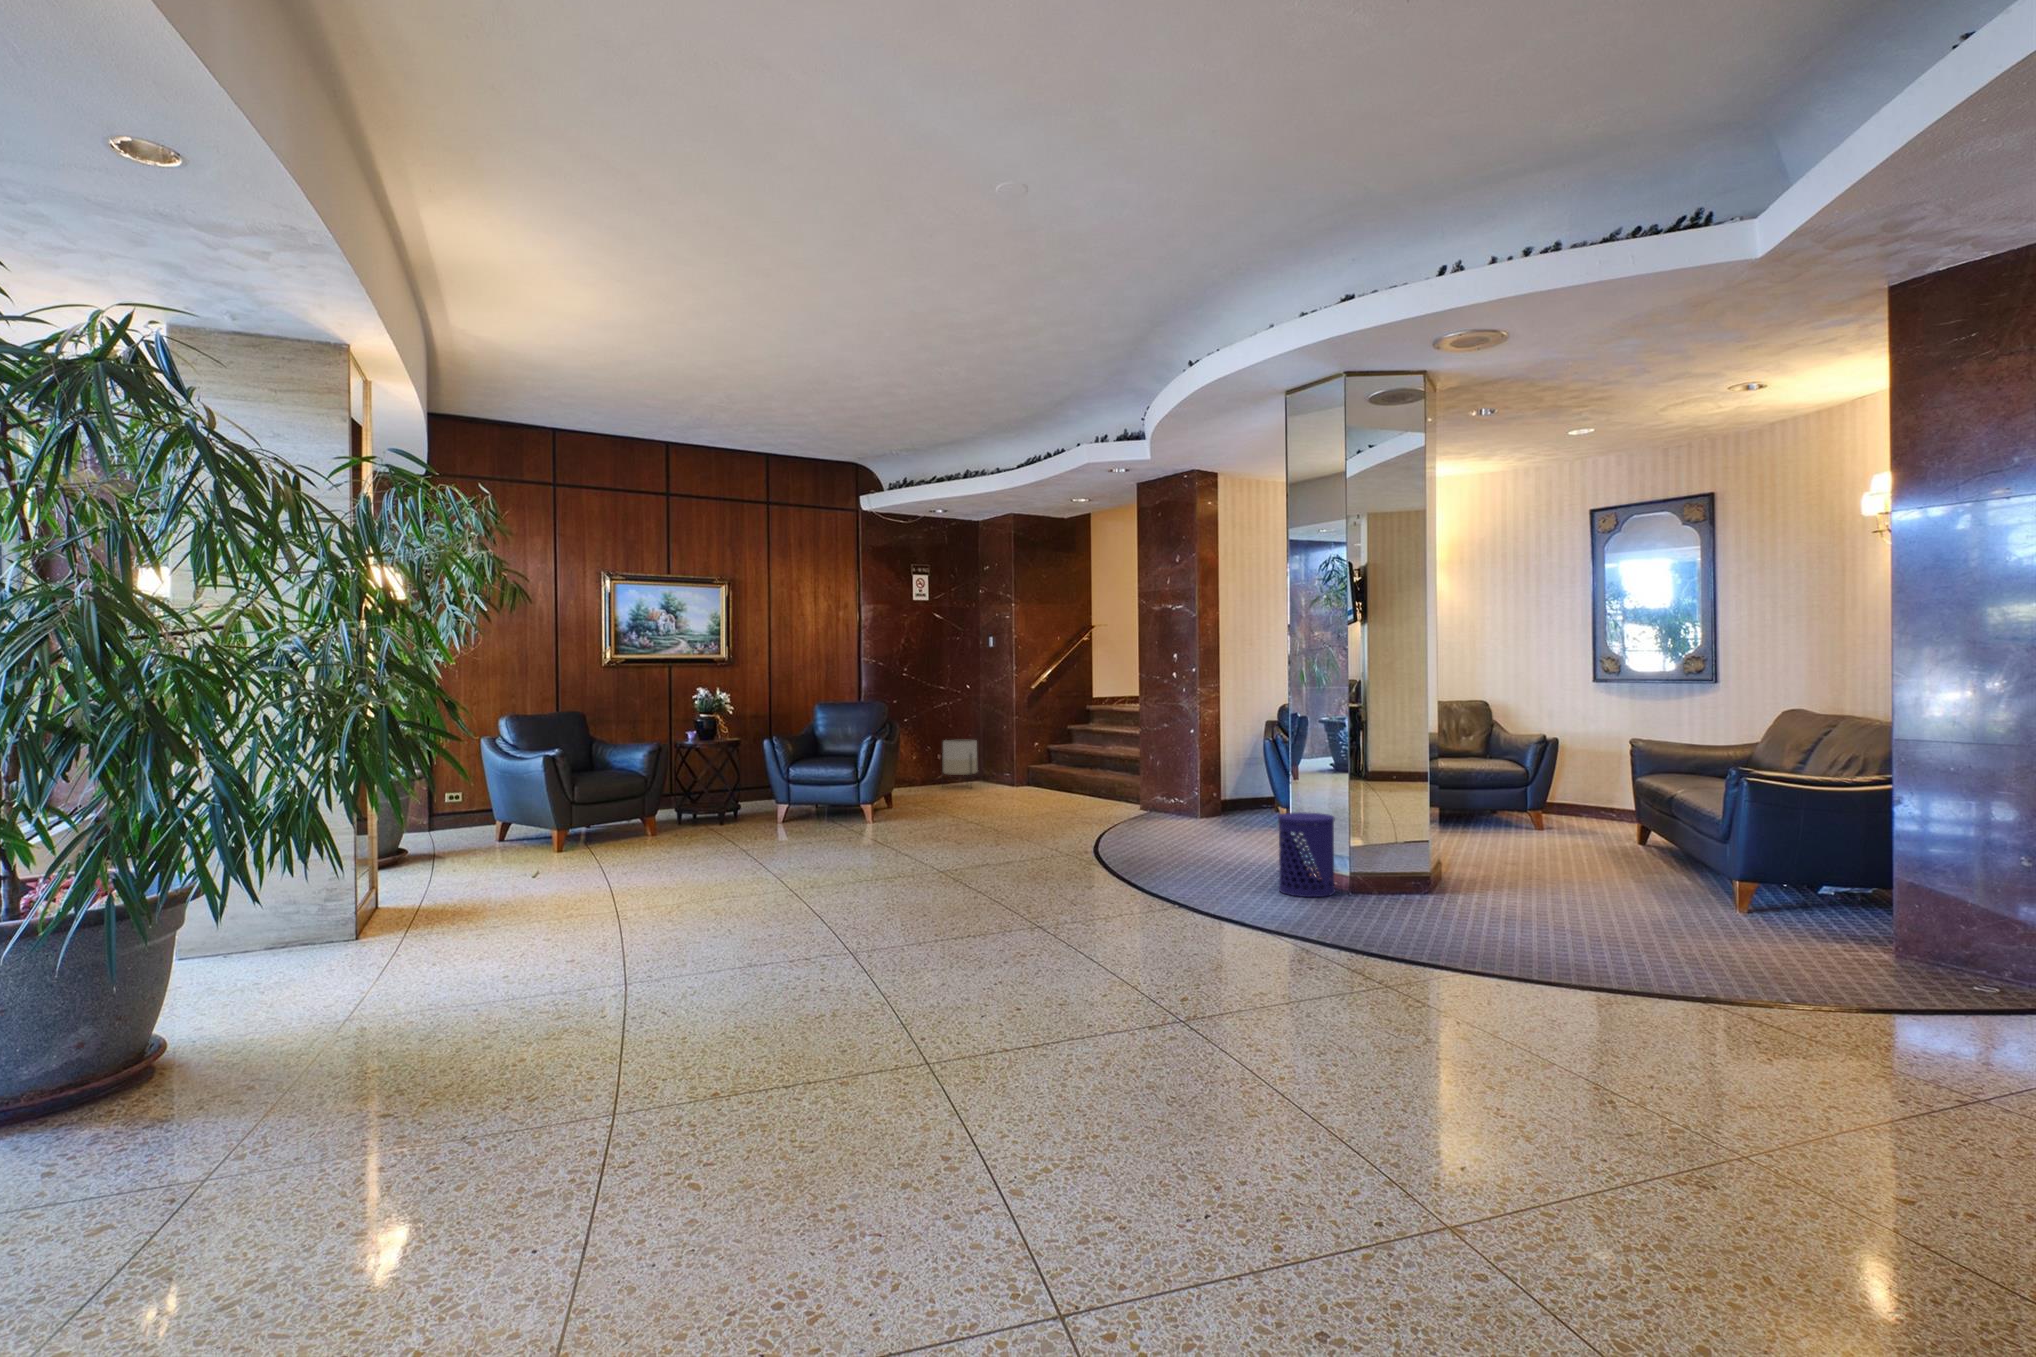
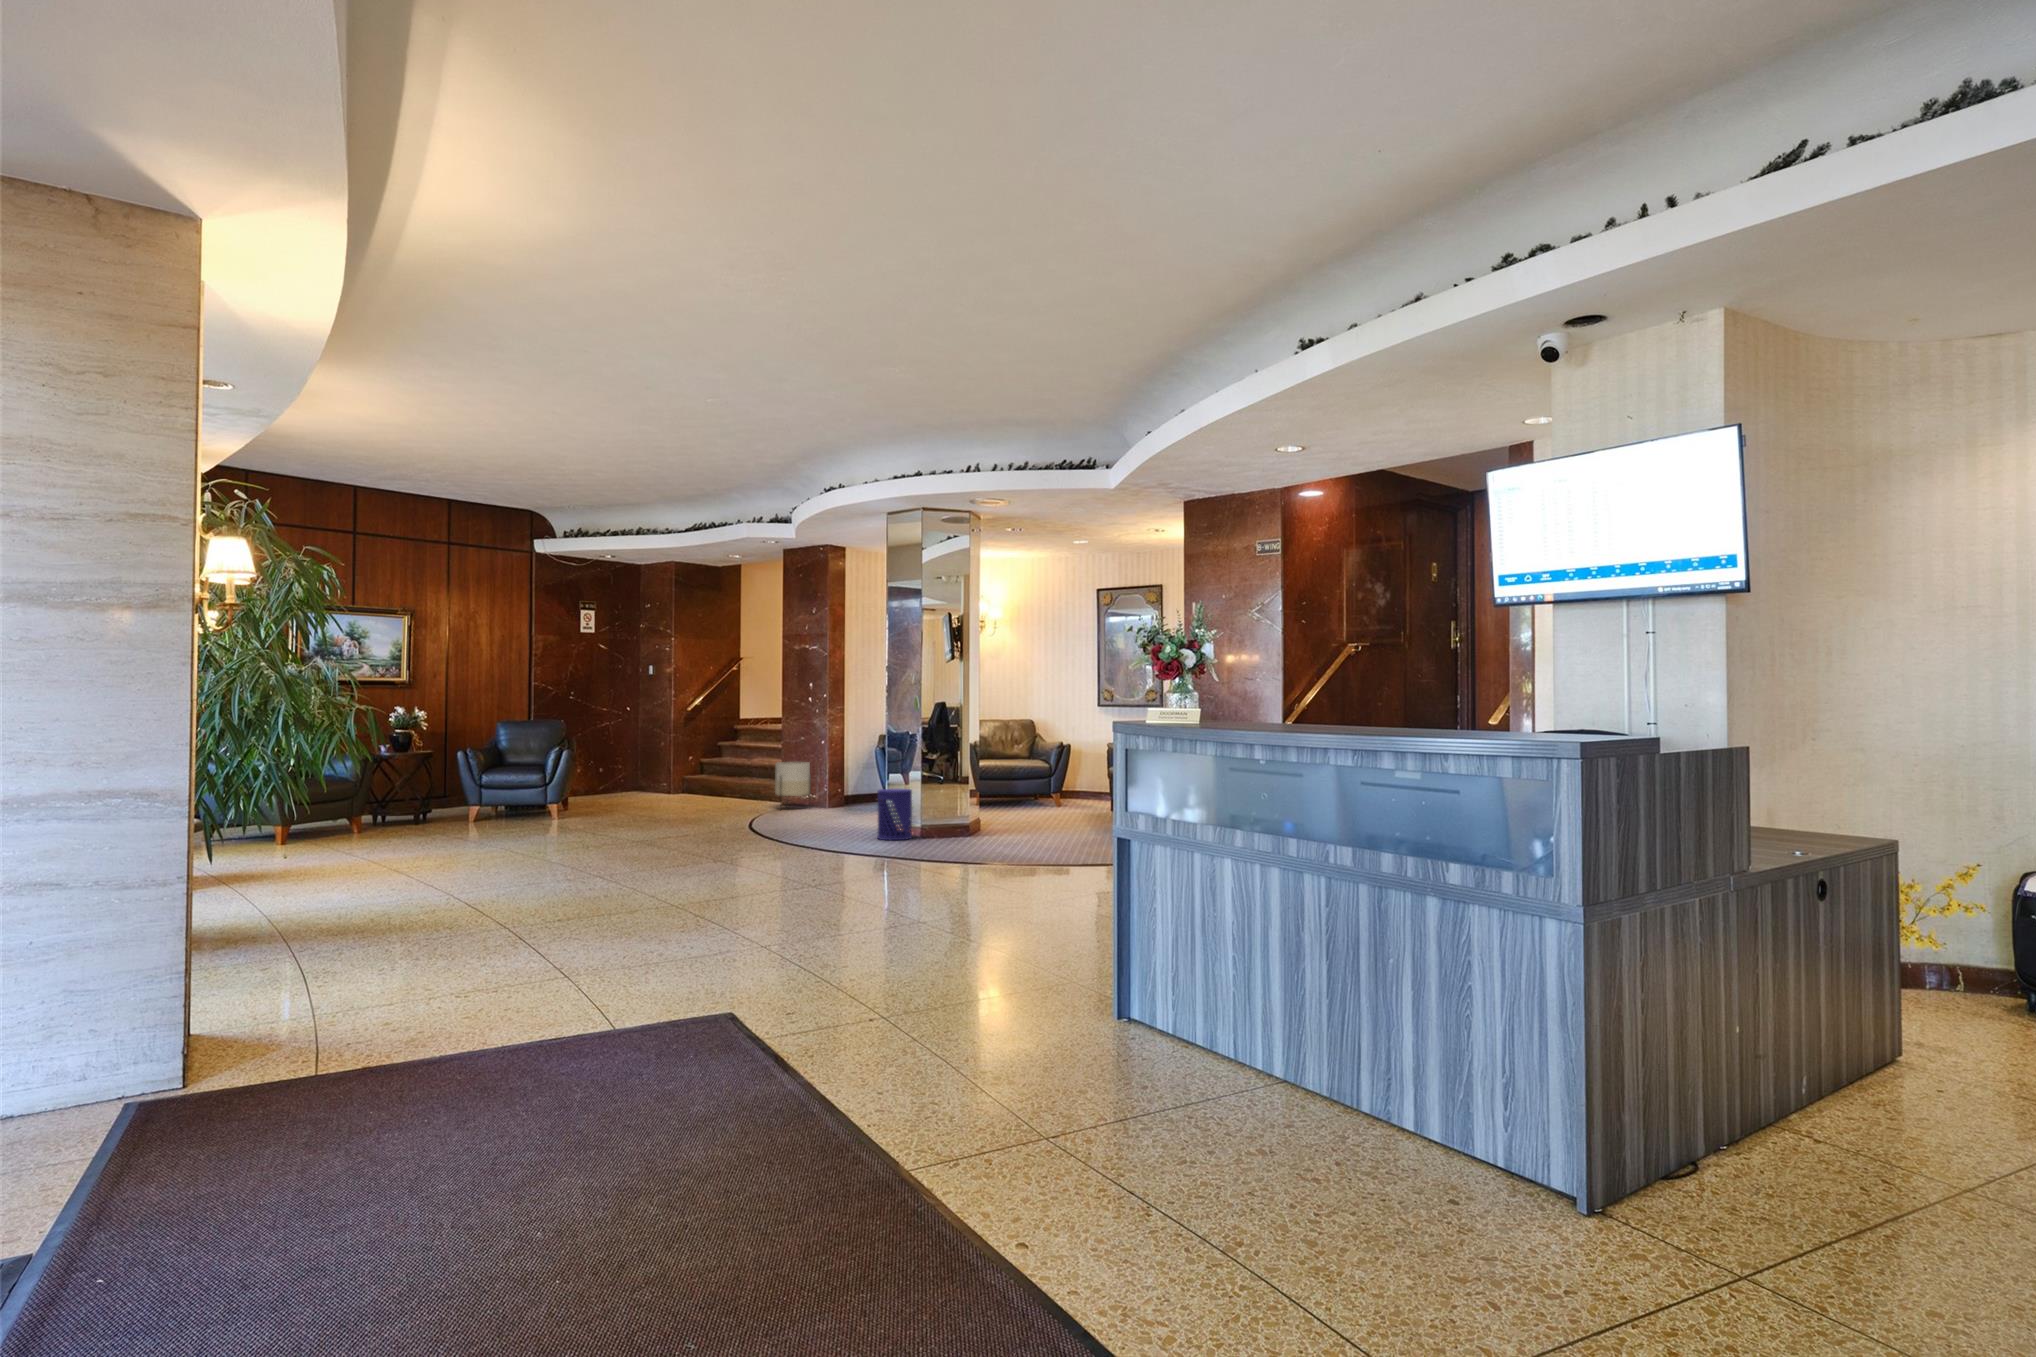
planter: present [942,740,977,776] -> present [775,762,811,797]

